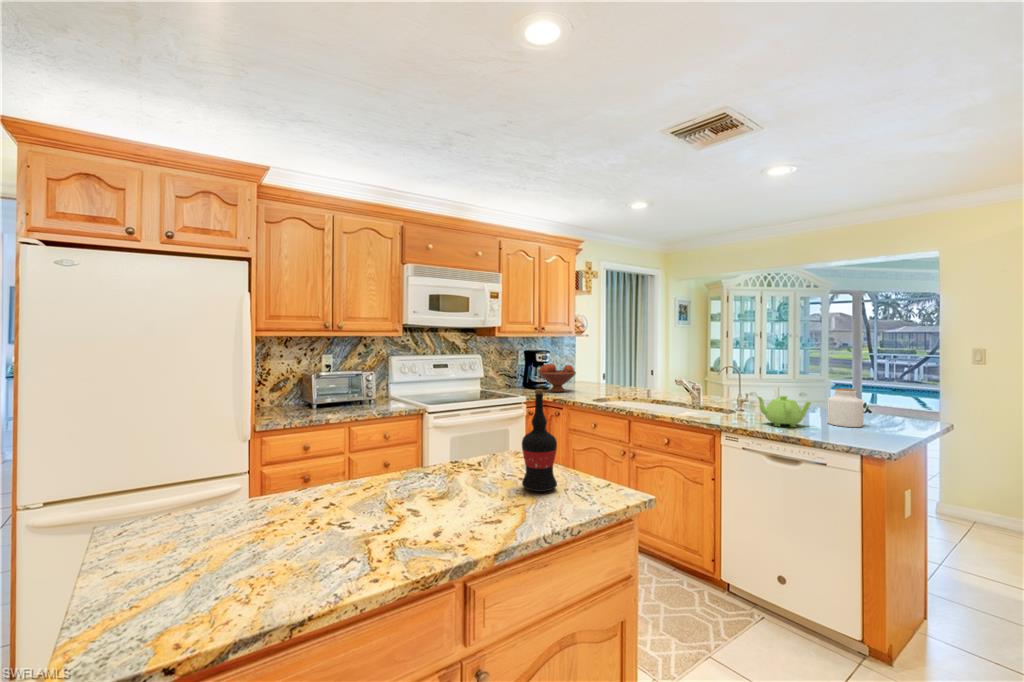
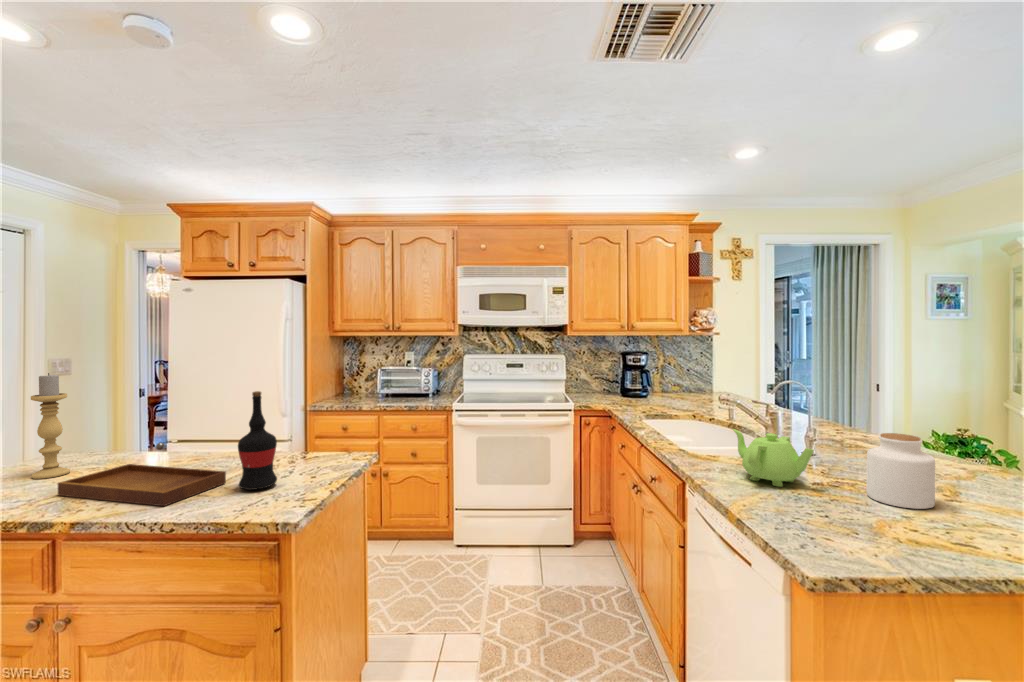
fruit bowl: present [539,364,576,392] -> none [609,367,654,401]
candle holder: none [206,386,254,548] -> present [31,373,70,479]
tray: none [354,458,526,546] -> present [58,443,226,506]

